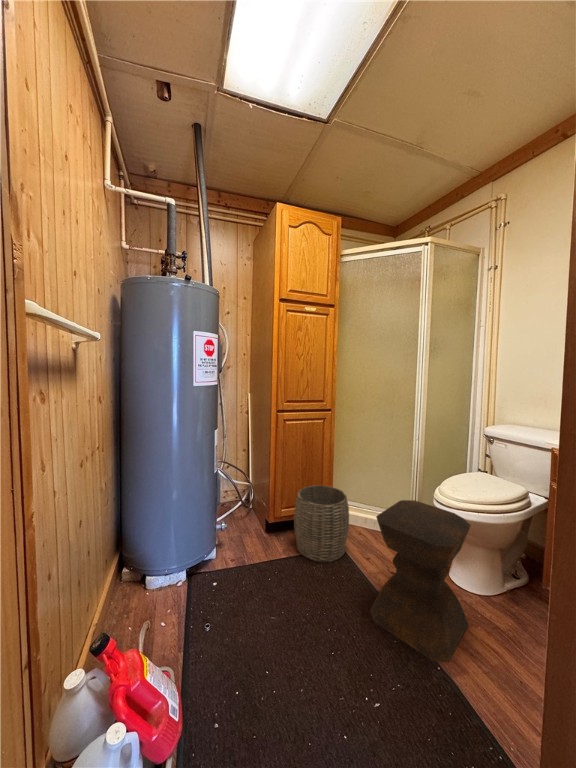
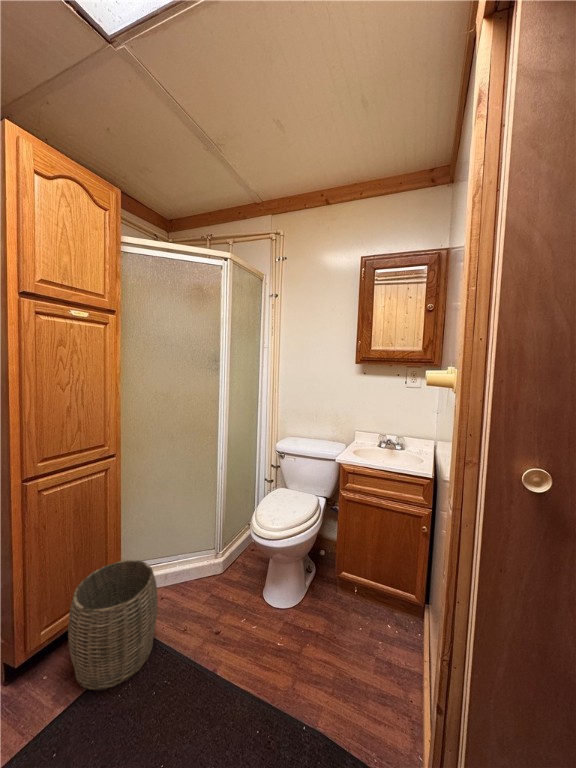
stool: present [370,500,471,662] -> none [211,551,304,732]

